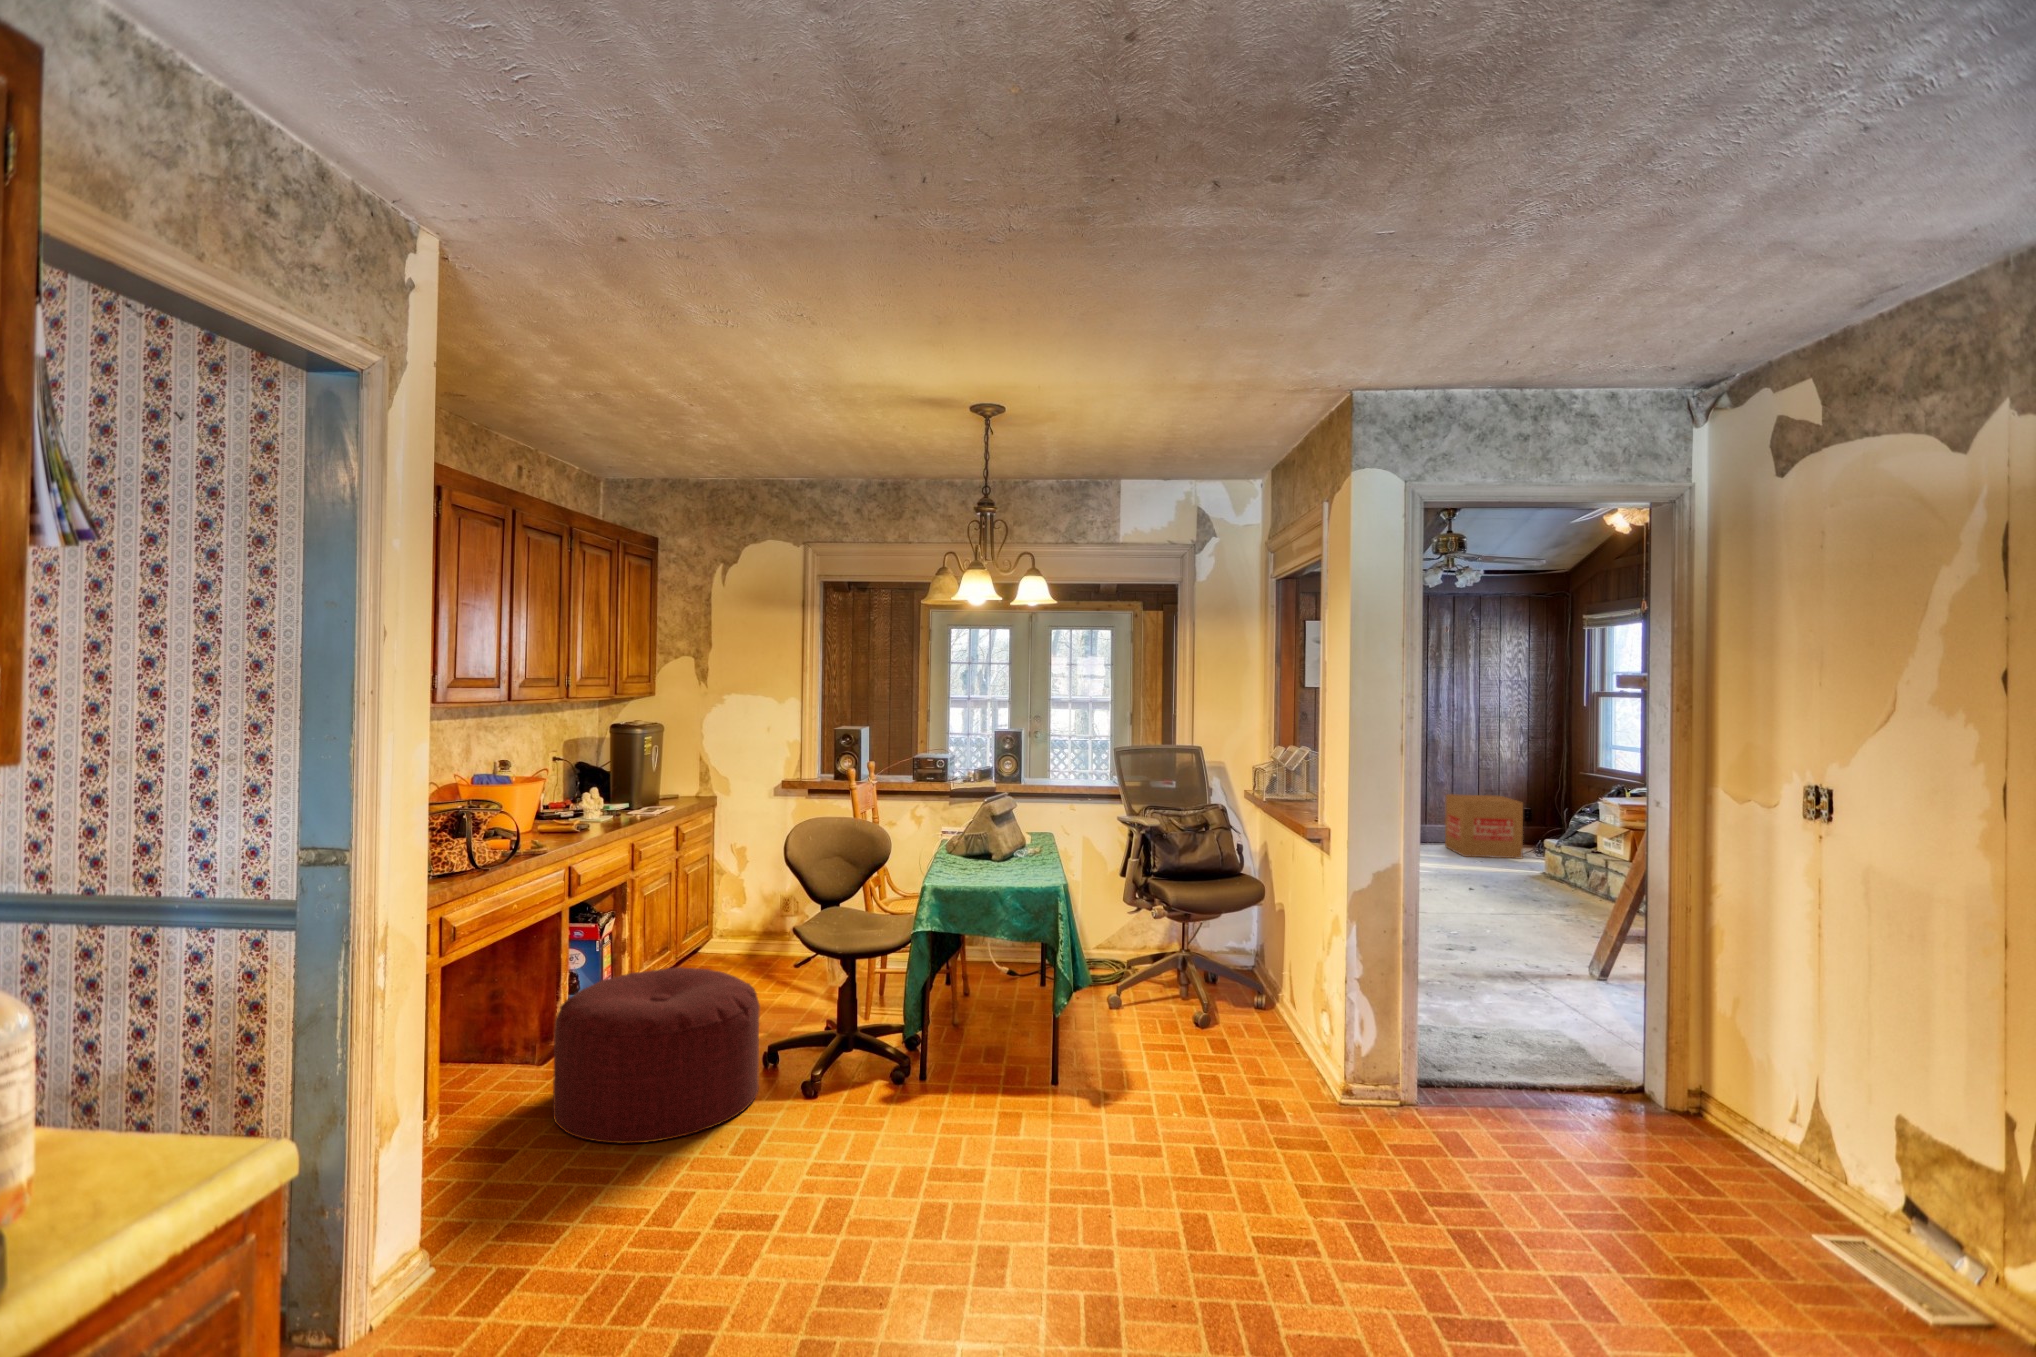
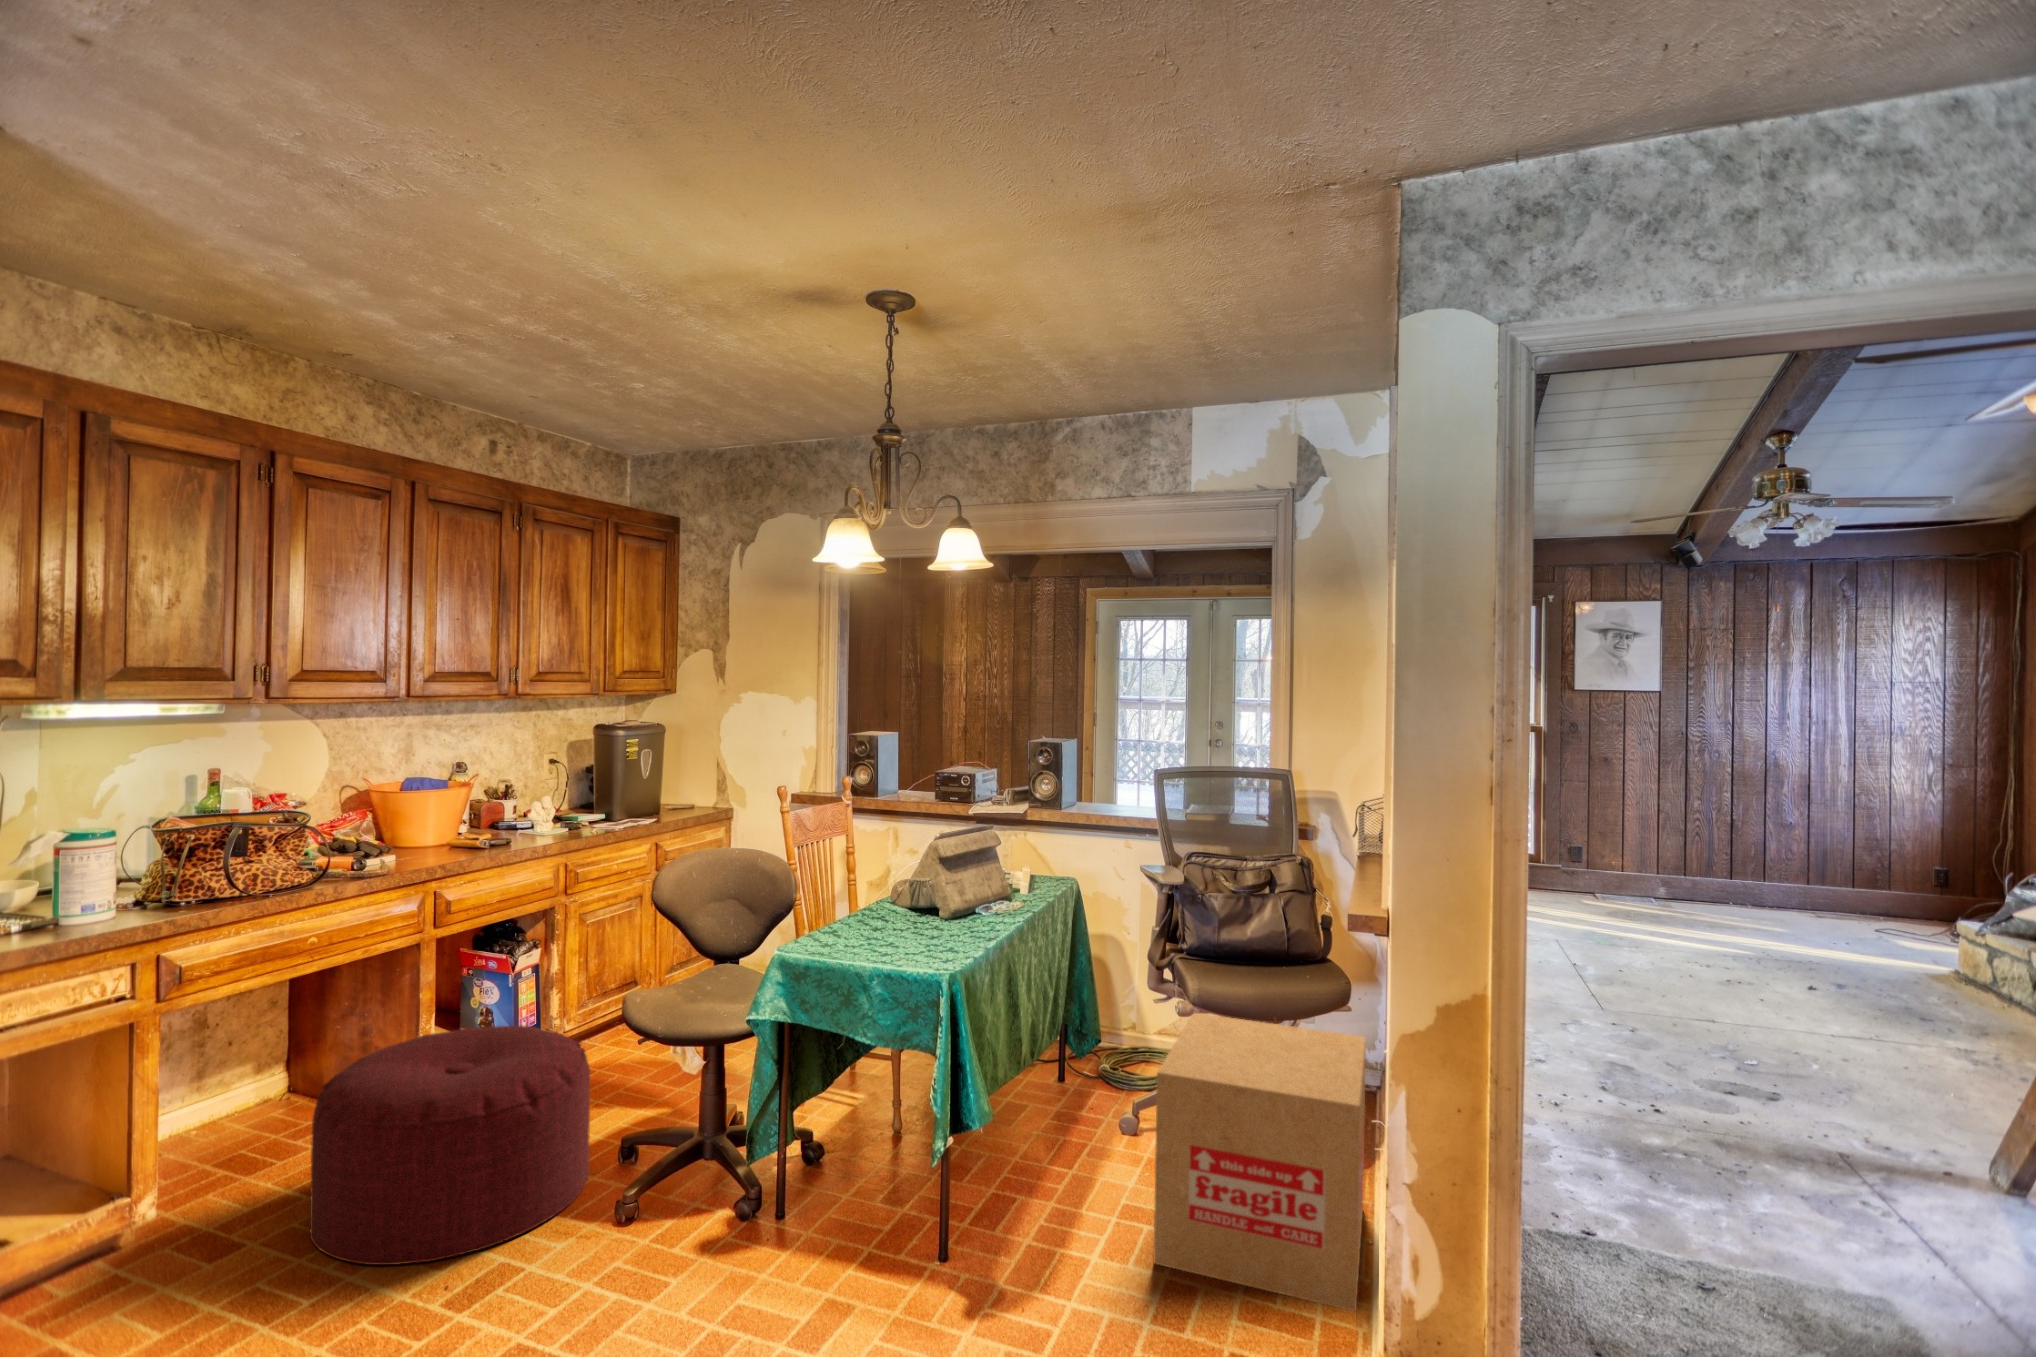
cardboard box: present [1445,794,1523,858] -> present [1154,1013,1366,1311]

